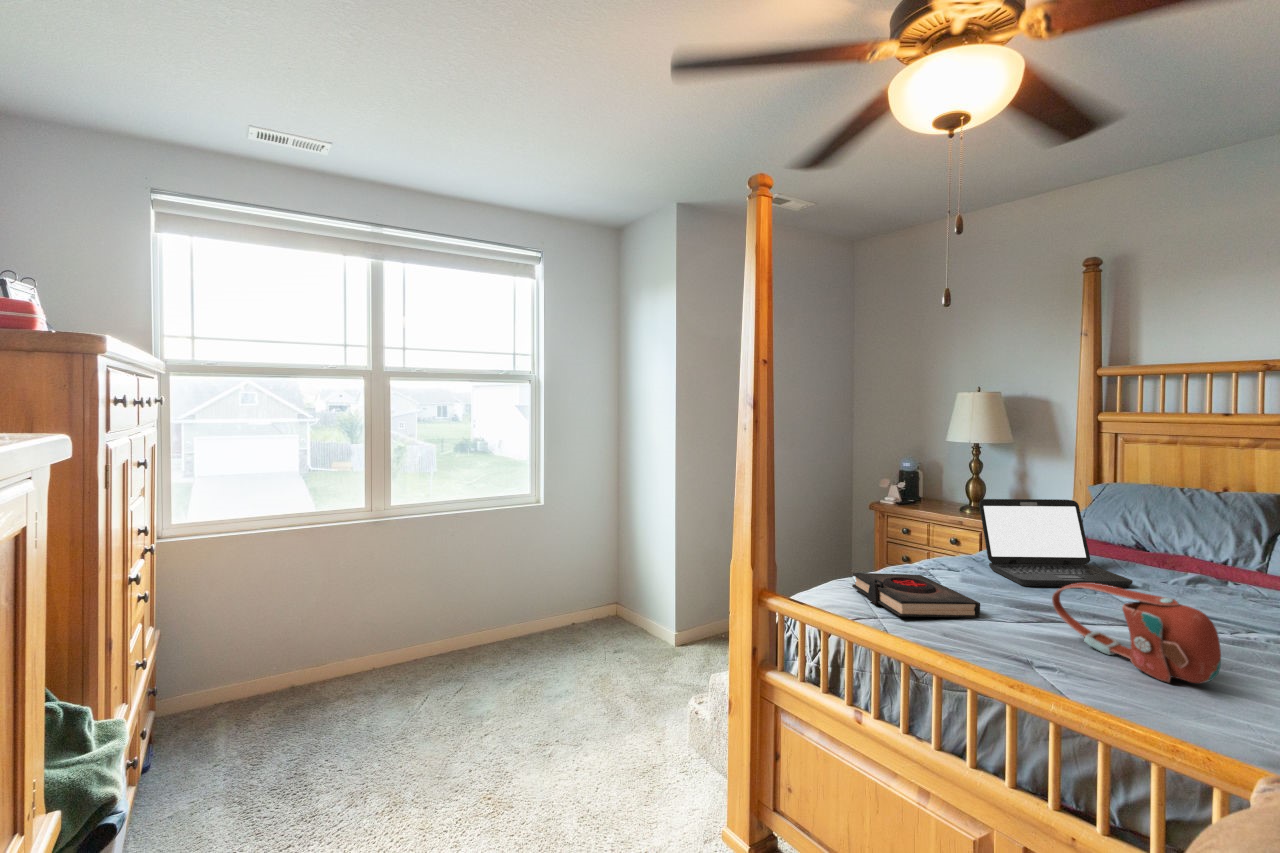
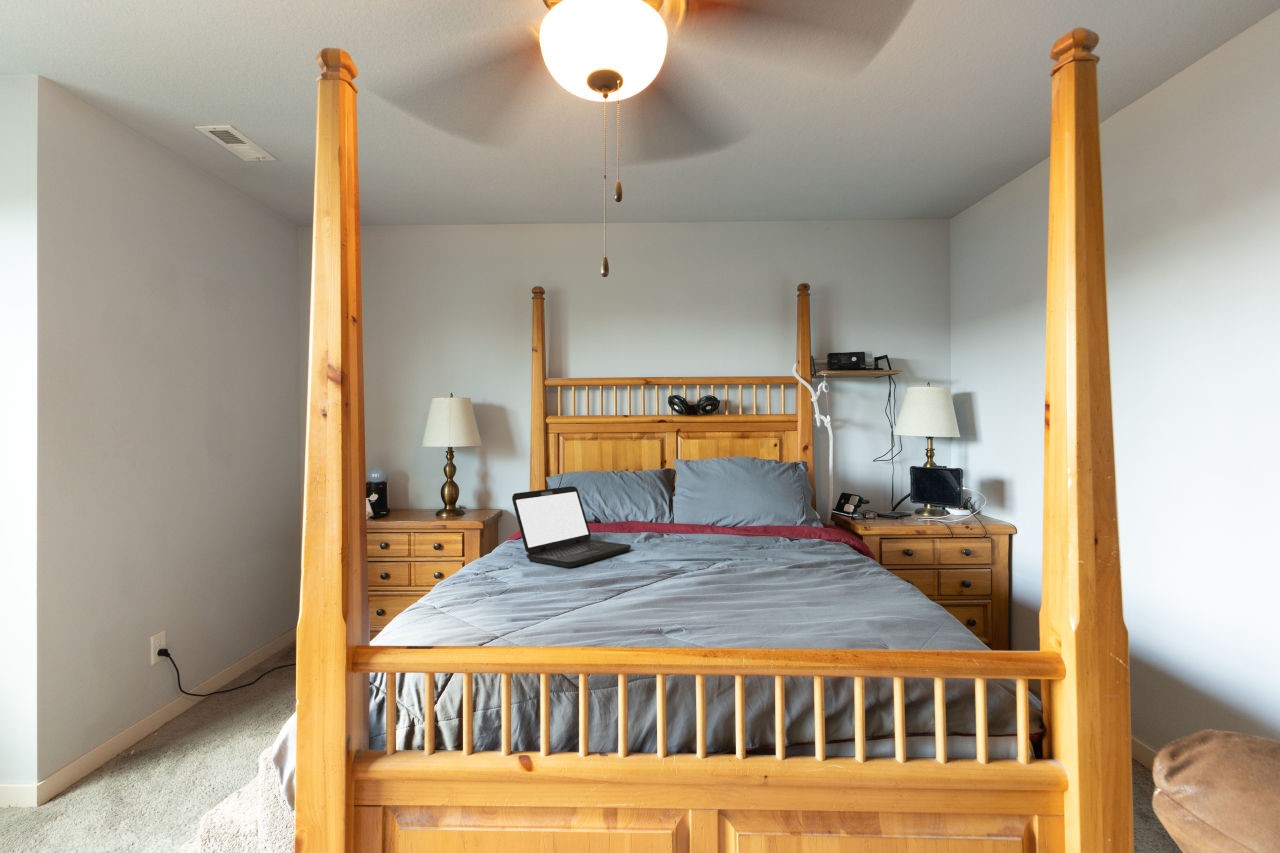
book: present [852,573,980,618] -> none [435,579,578,626]
handbag: present [1052,583,1221,683] -> none [642,544,772,612]

